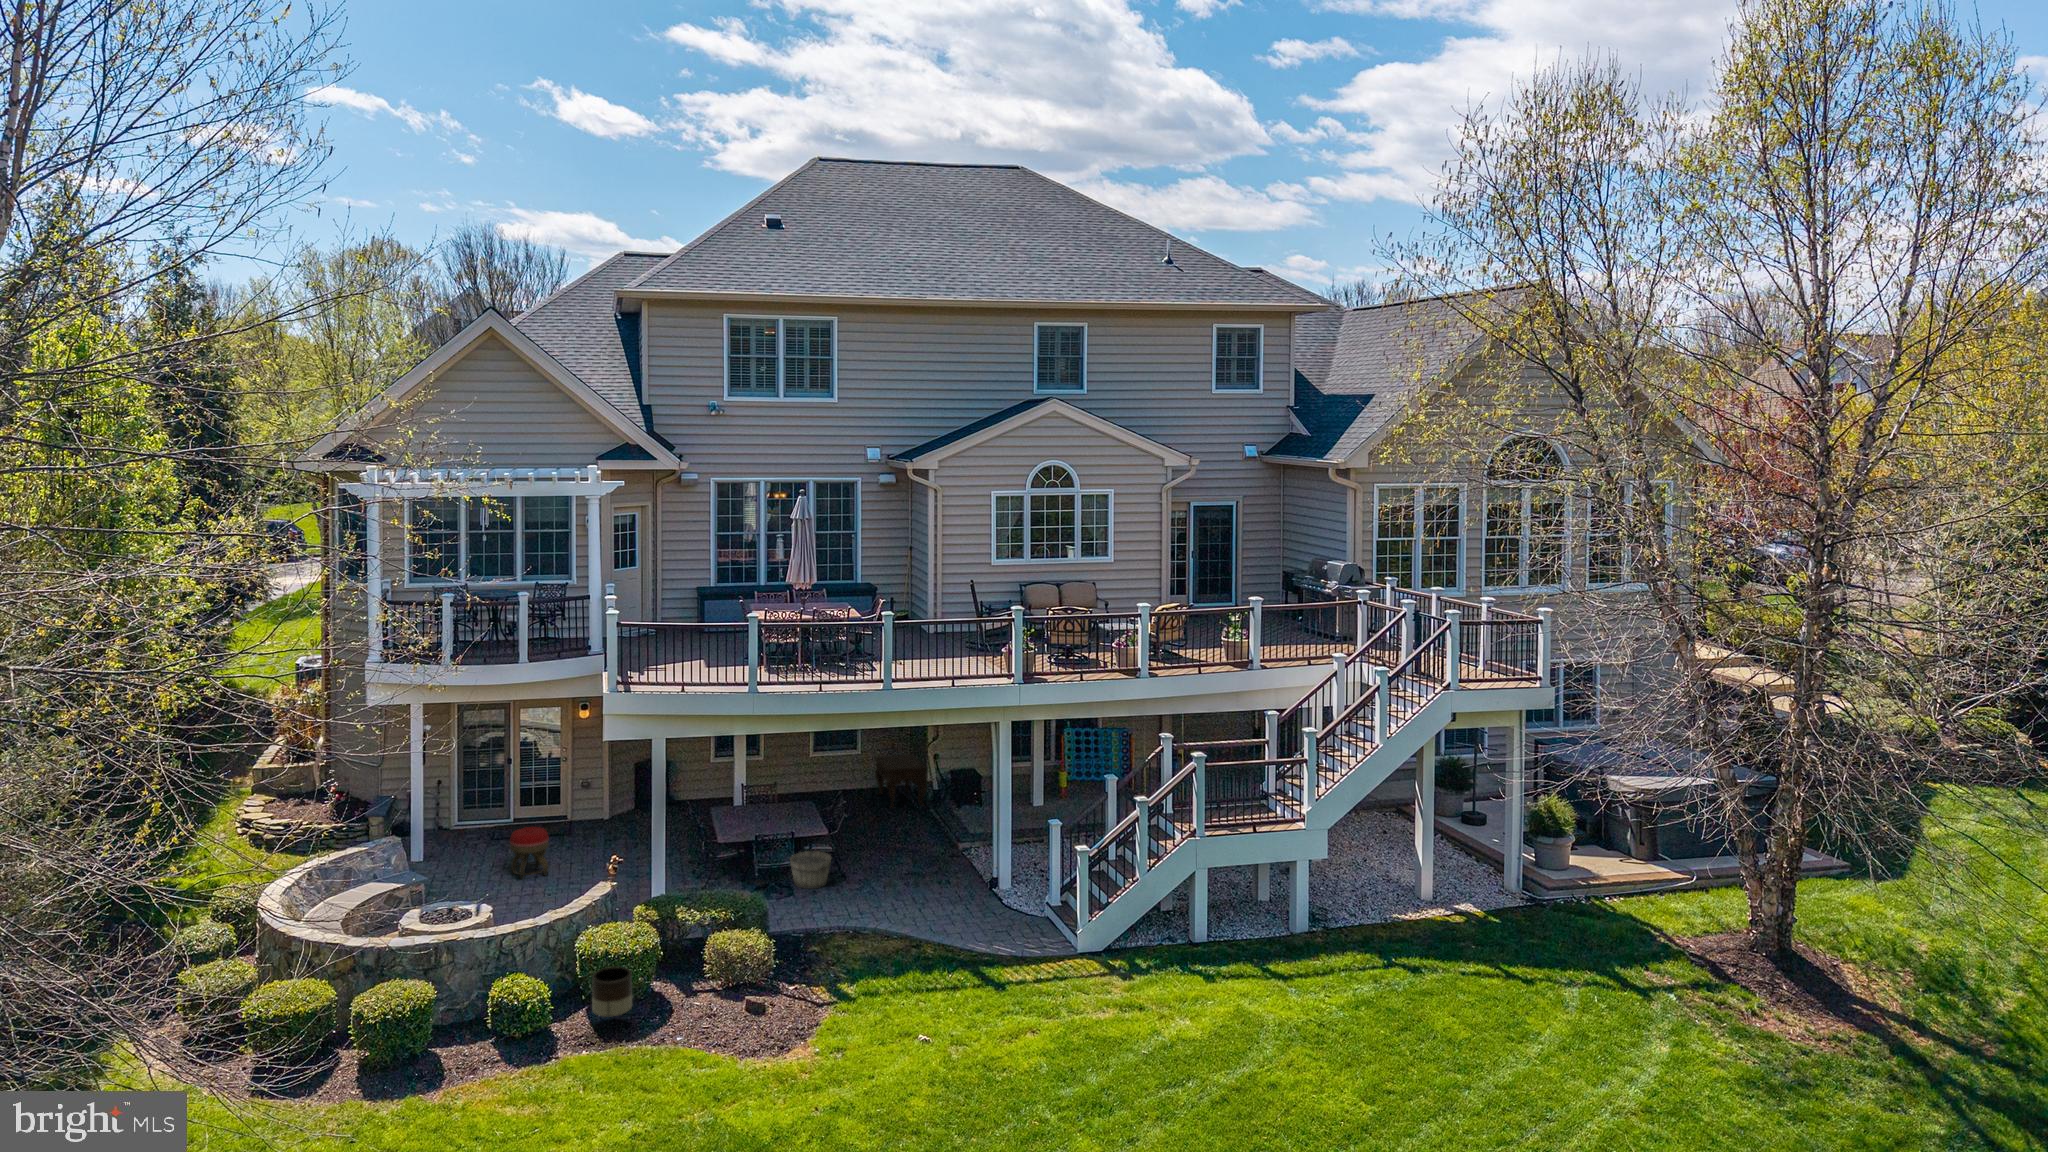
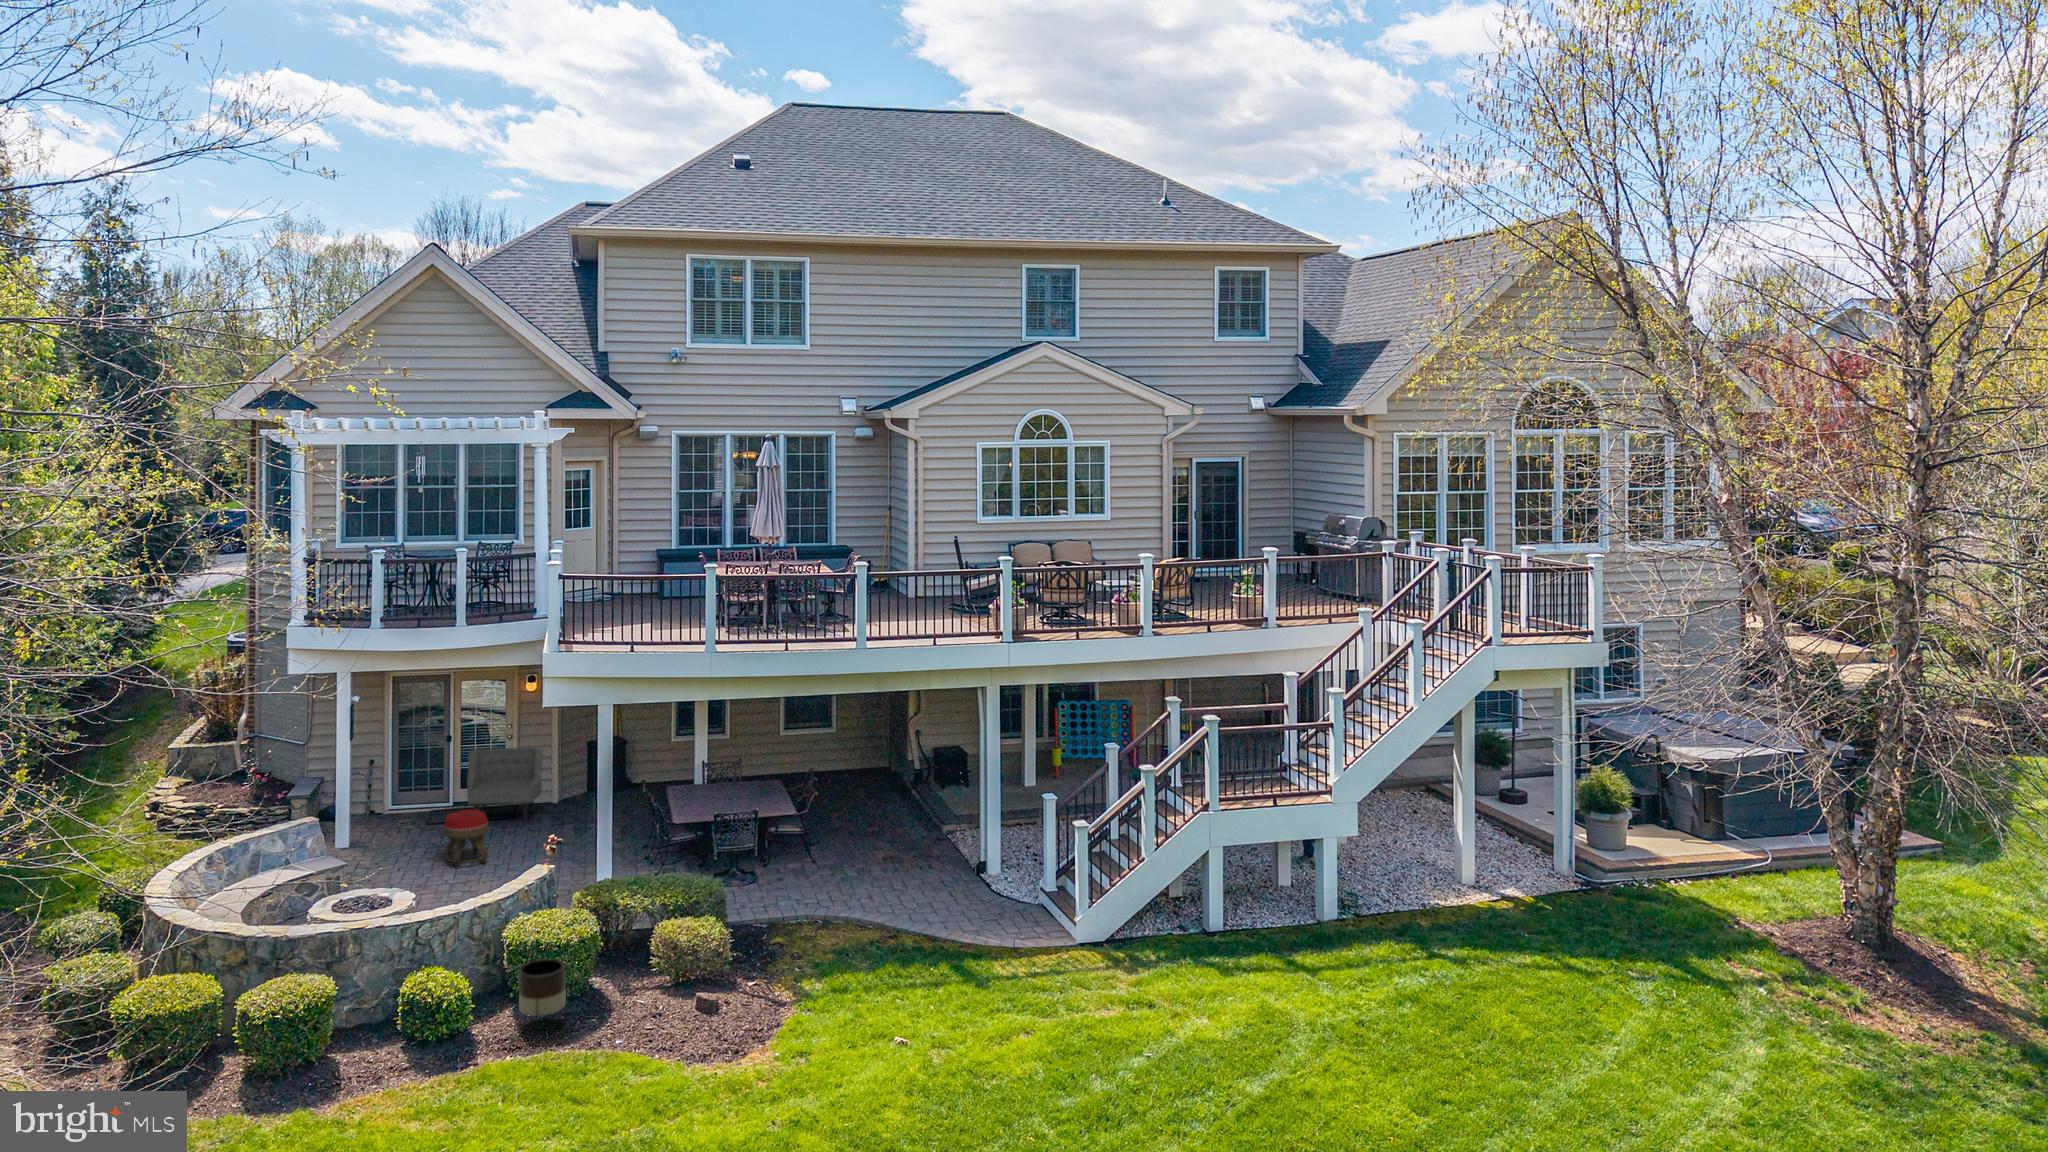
side table: present [875,754,927,808] -> none [854,732,913,791]
armchair: none [525,768,593,838] -> present [467,748,543,822]
wooden bucket: present [790,851,831,889] -> none [756,830,803,875]

